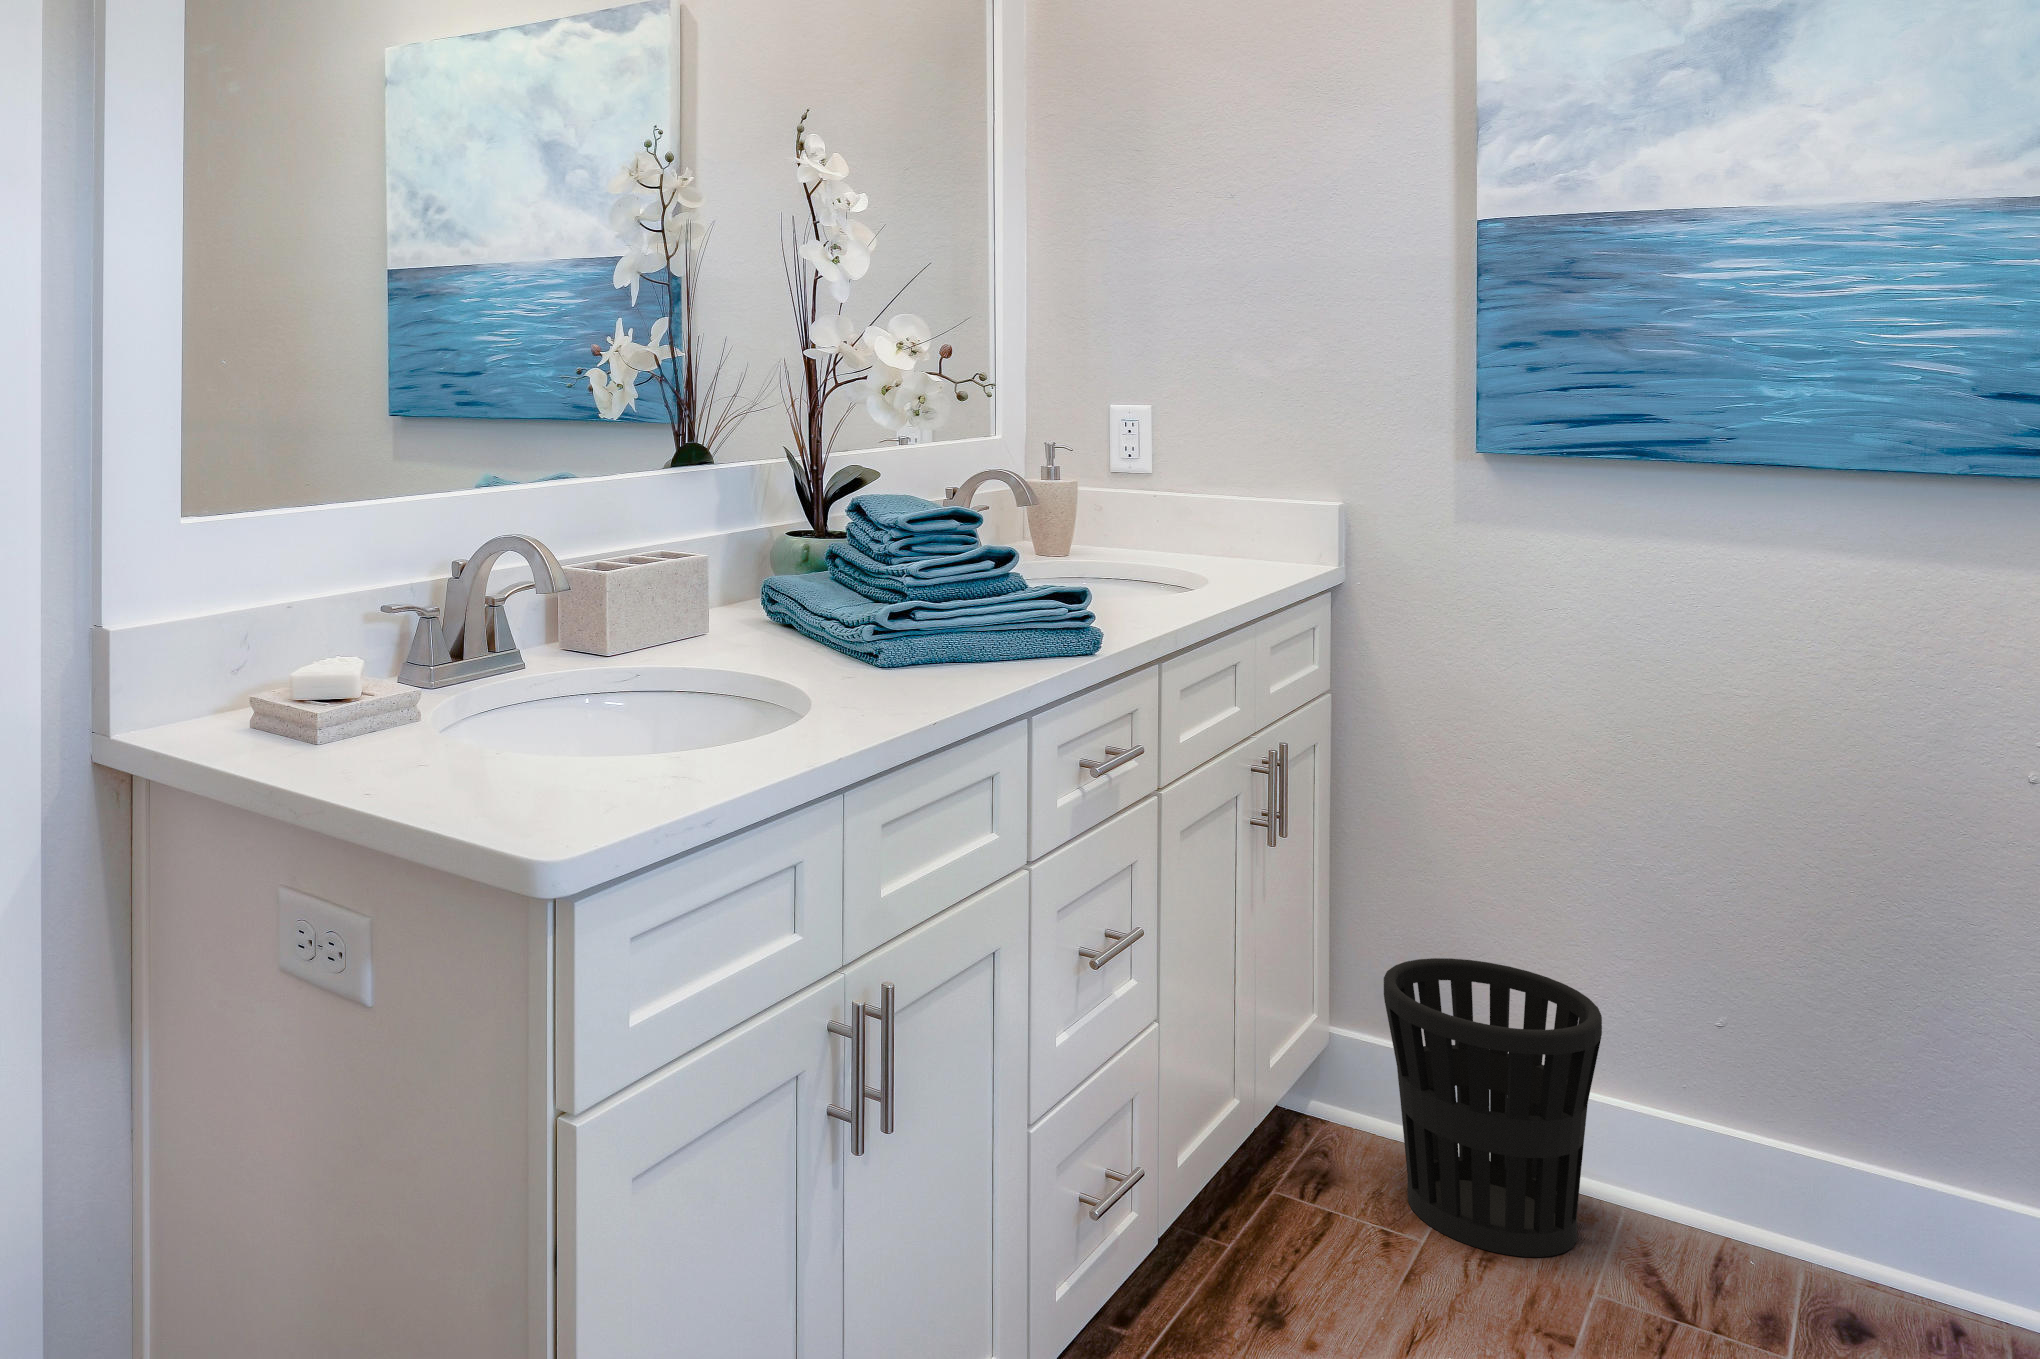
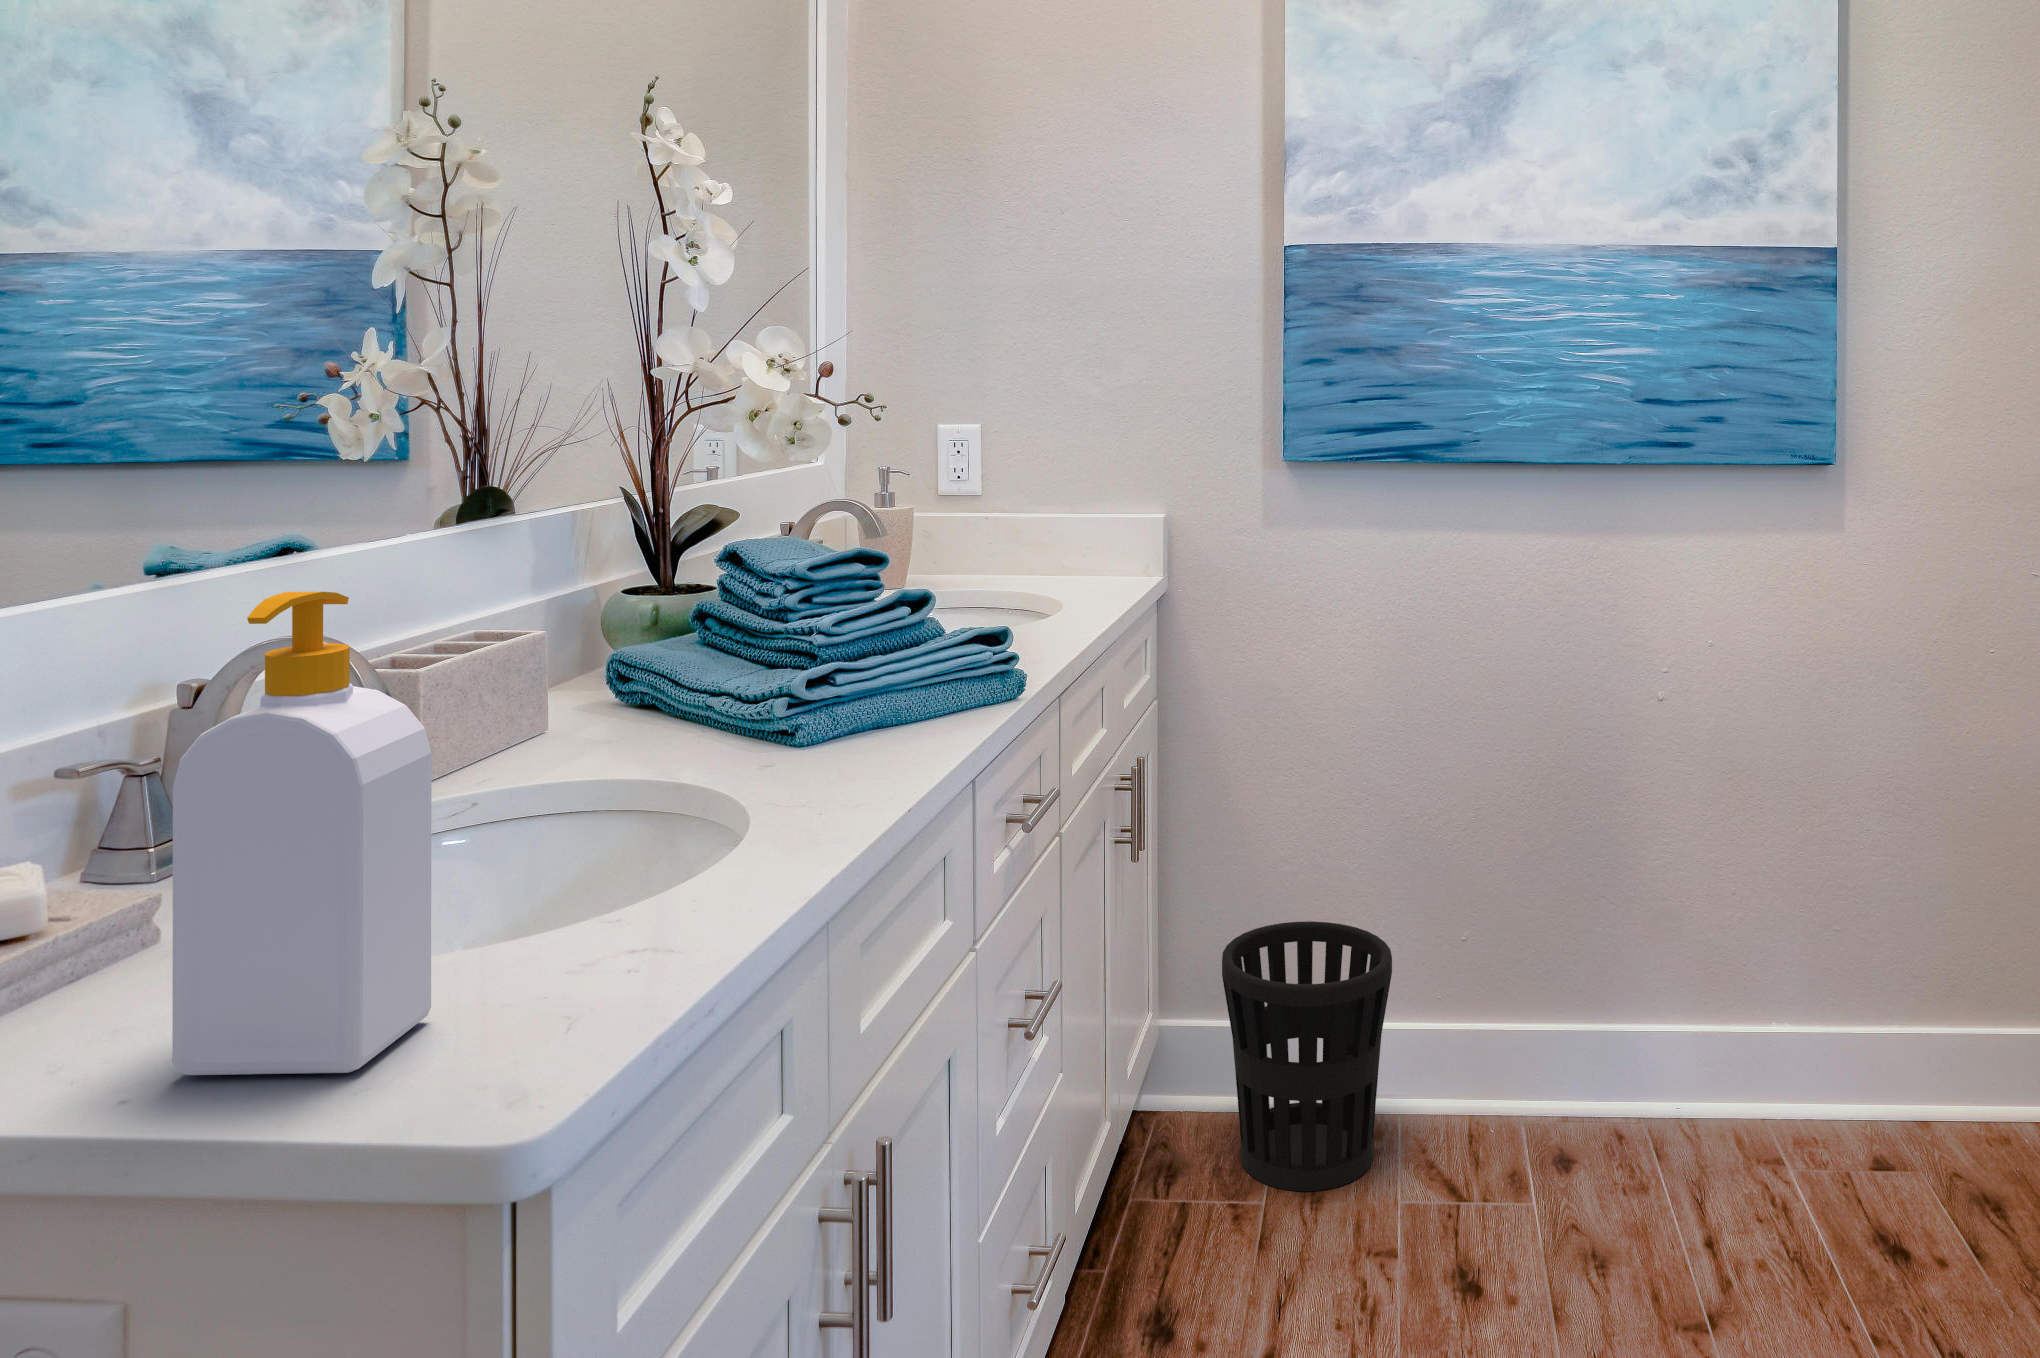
soap bottle: none [438,495,571,793] -> present [172,592,432,1075]

